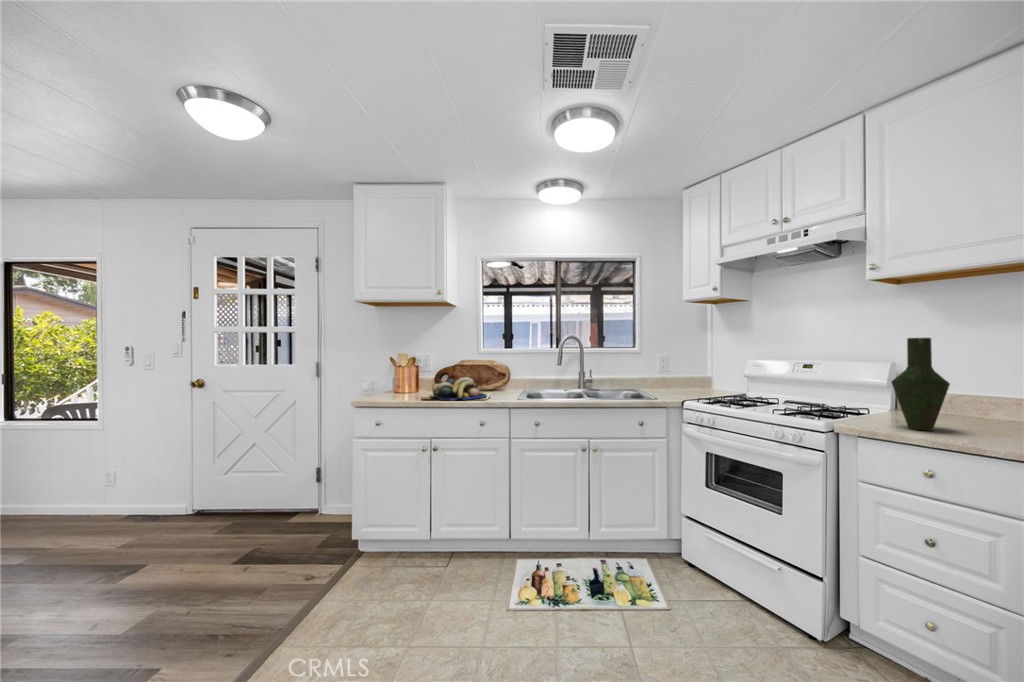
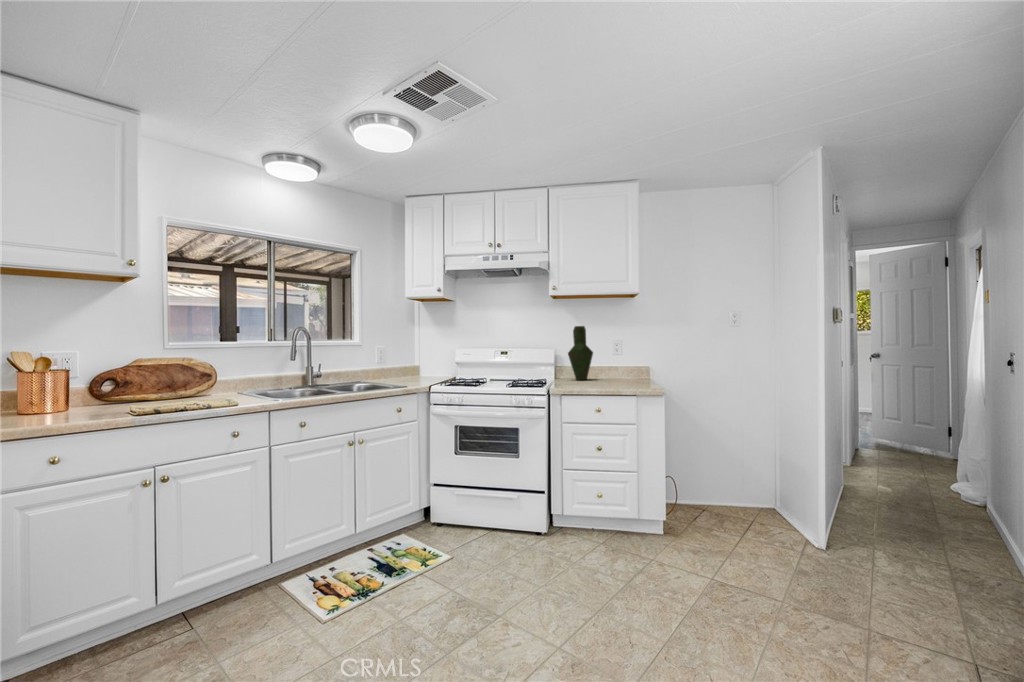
fruit bowl: present [433,377,486,400] -> none [118,377,213,409]

